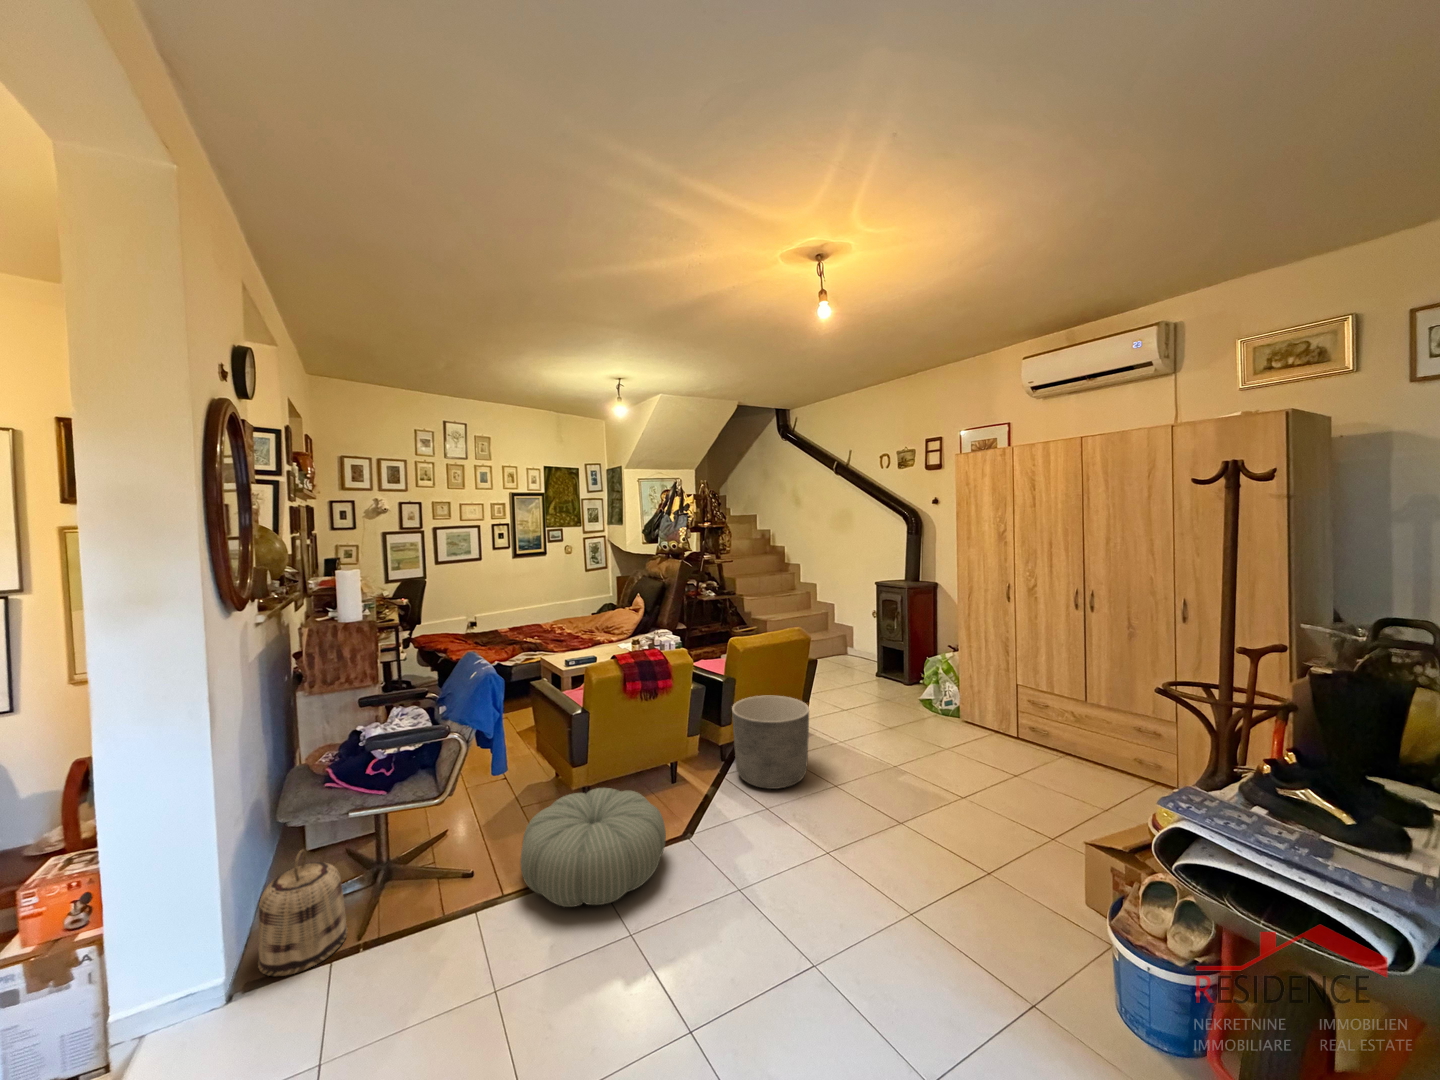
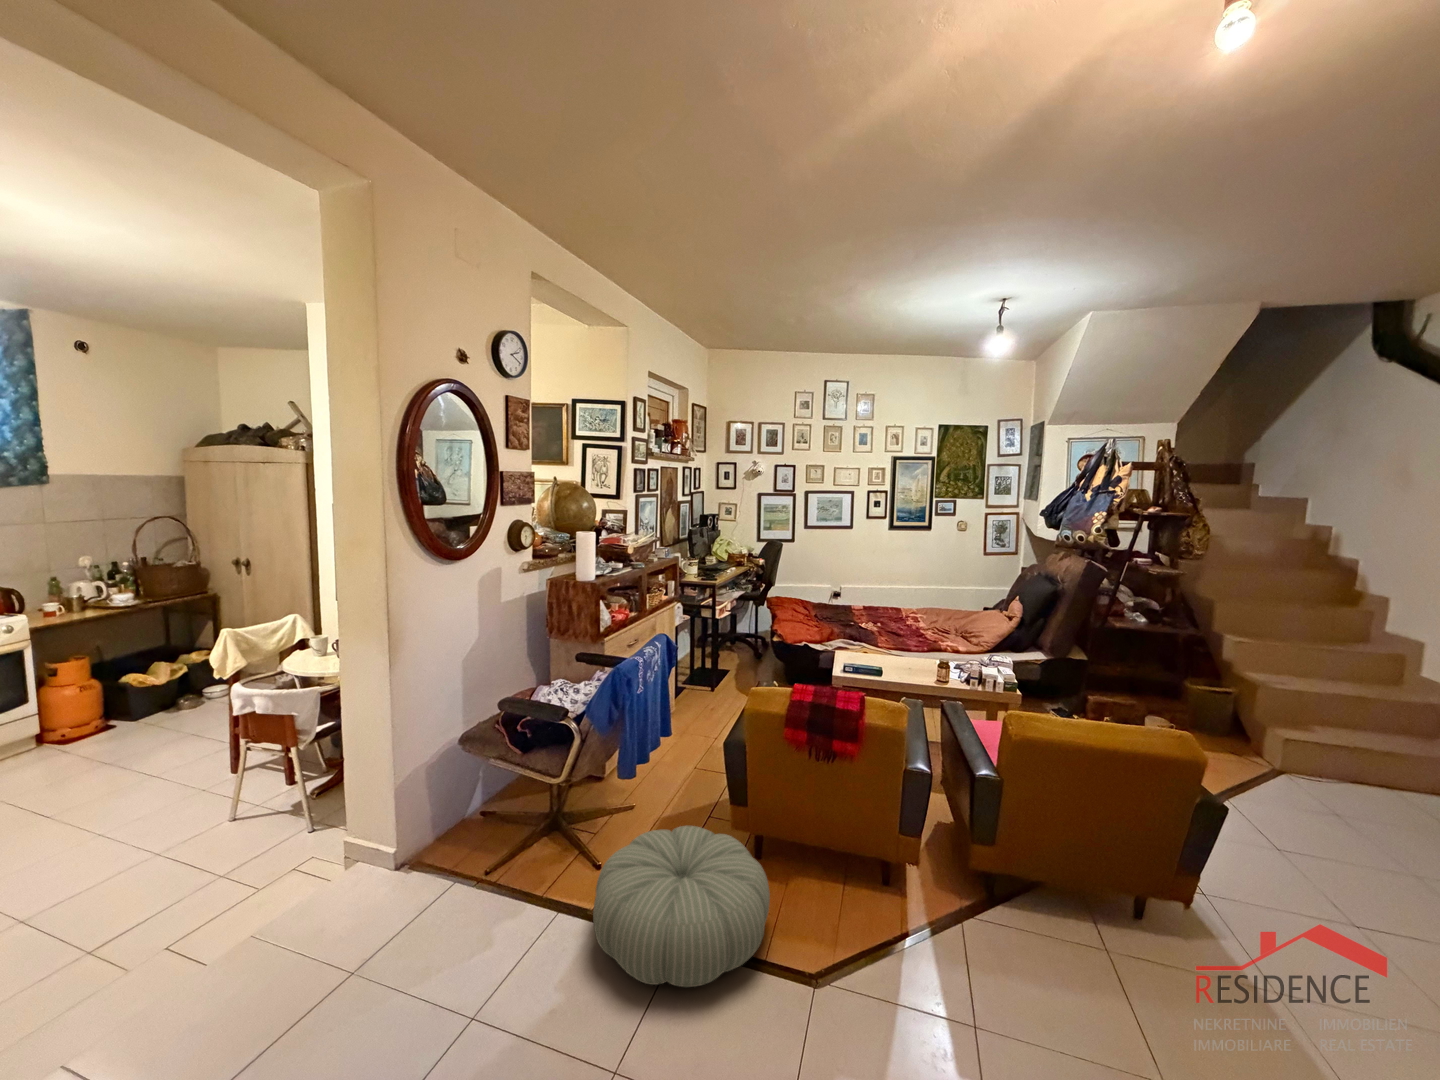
planter: present [732,696,809,789] -> none [968,805,1120,994]
basket: present [258,849,348,977] -> none [434,769,500,869]

